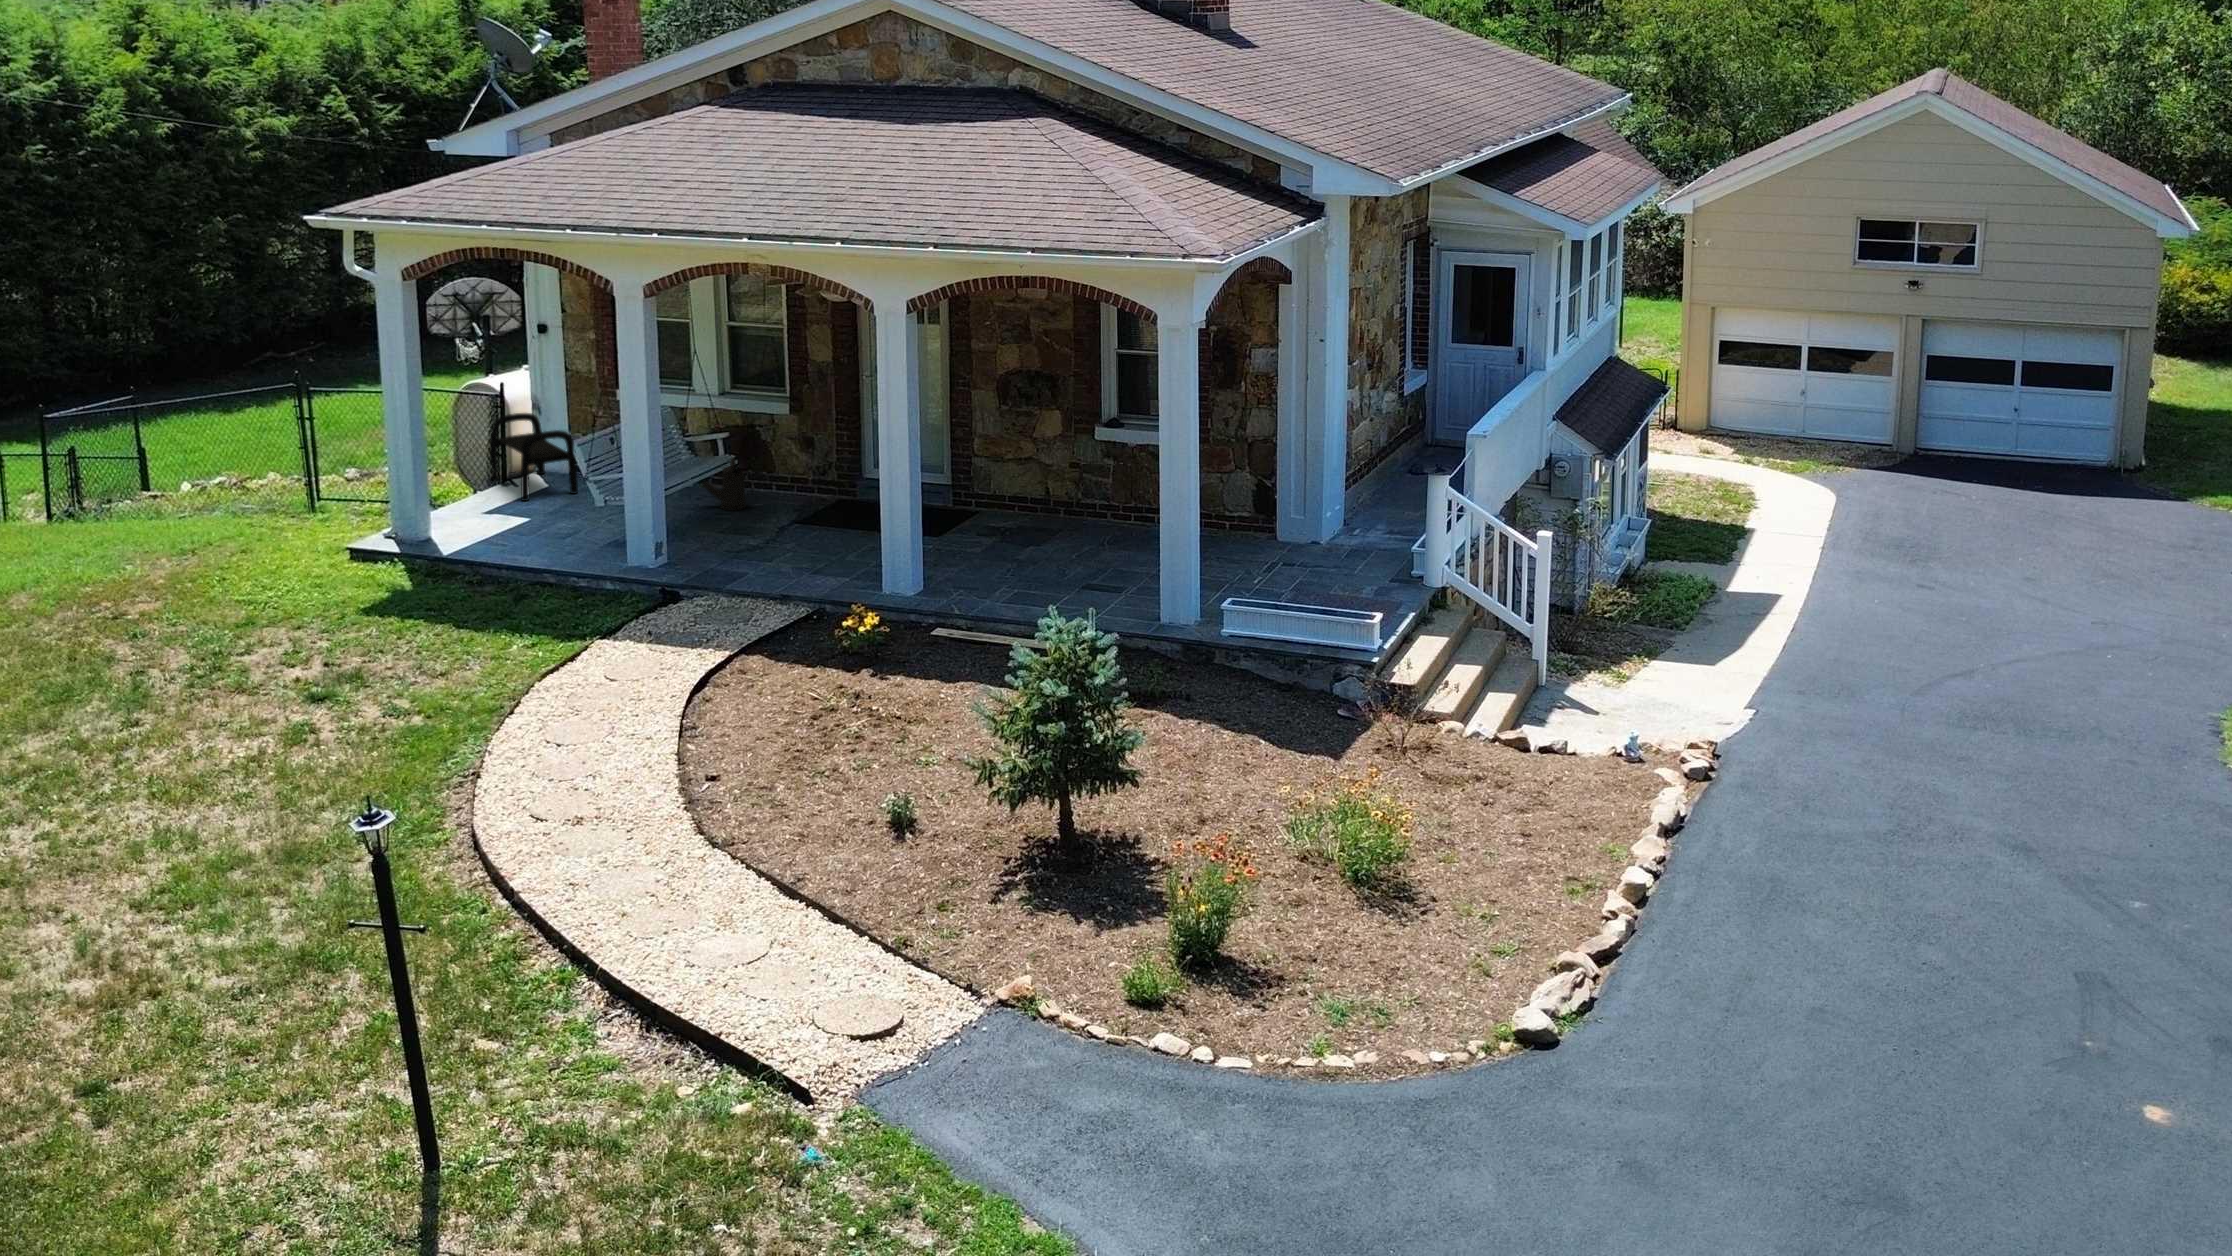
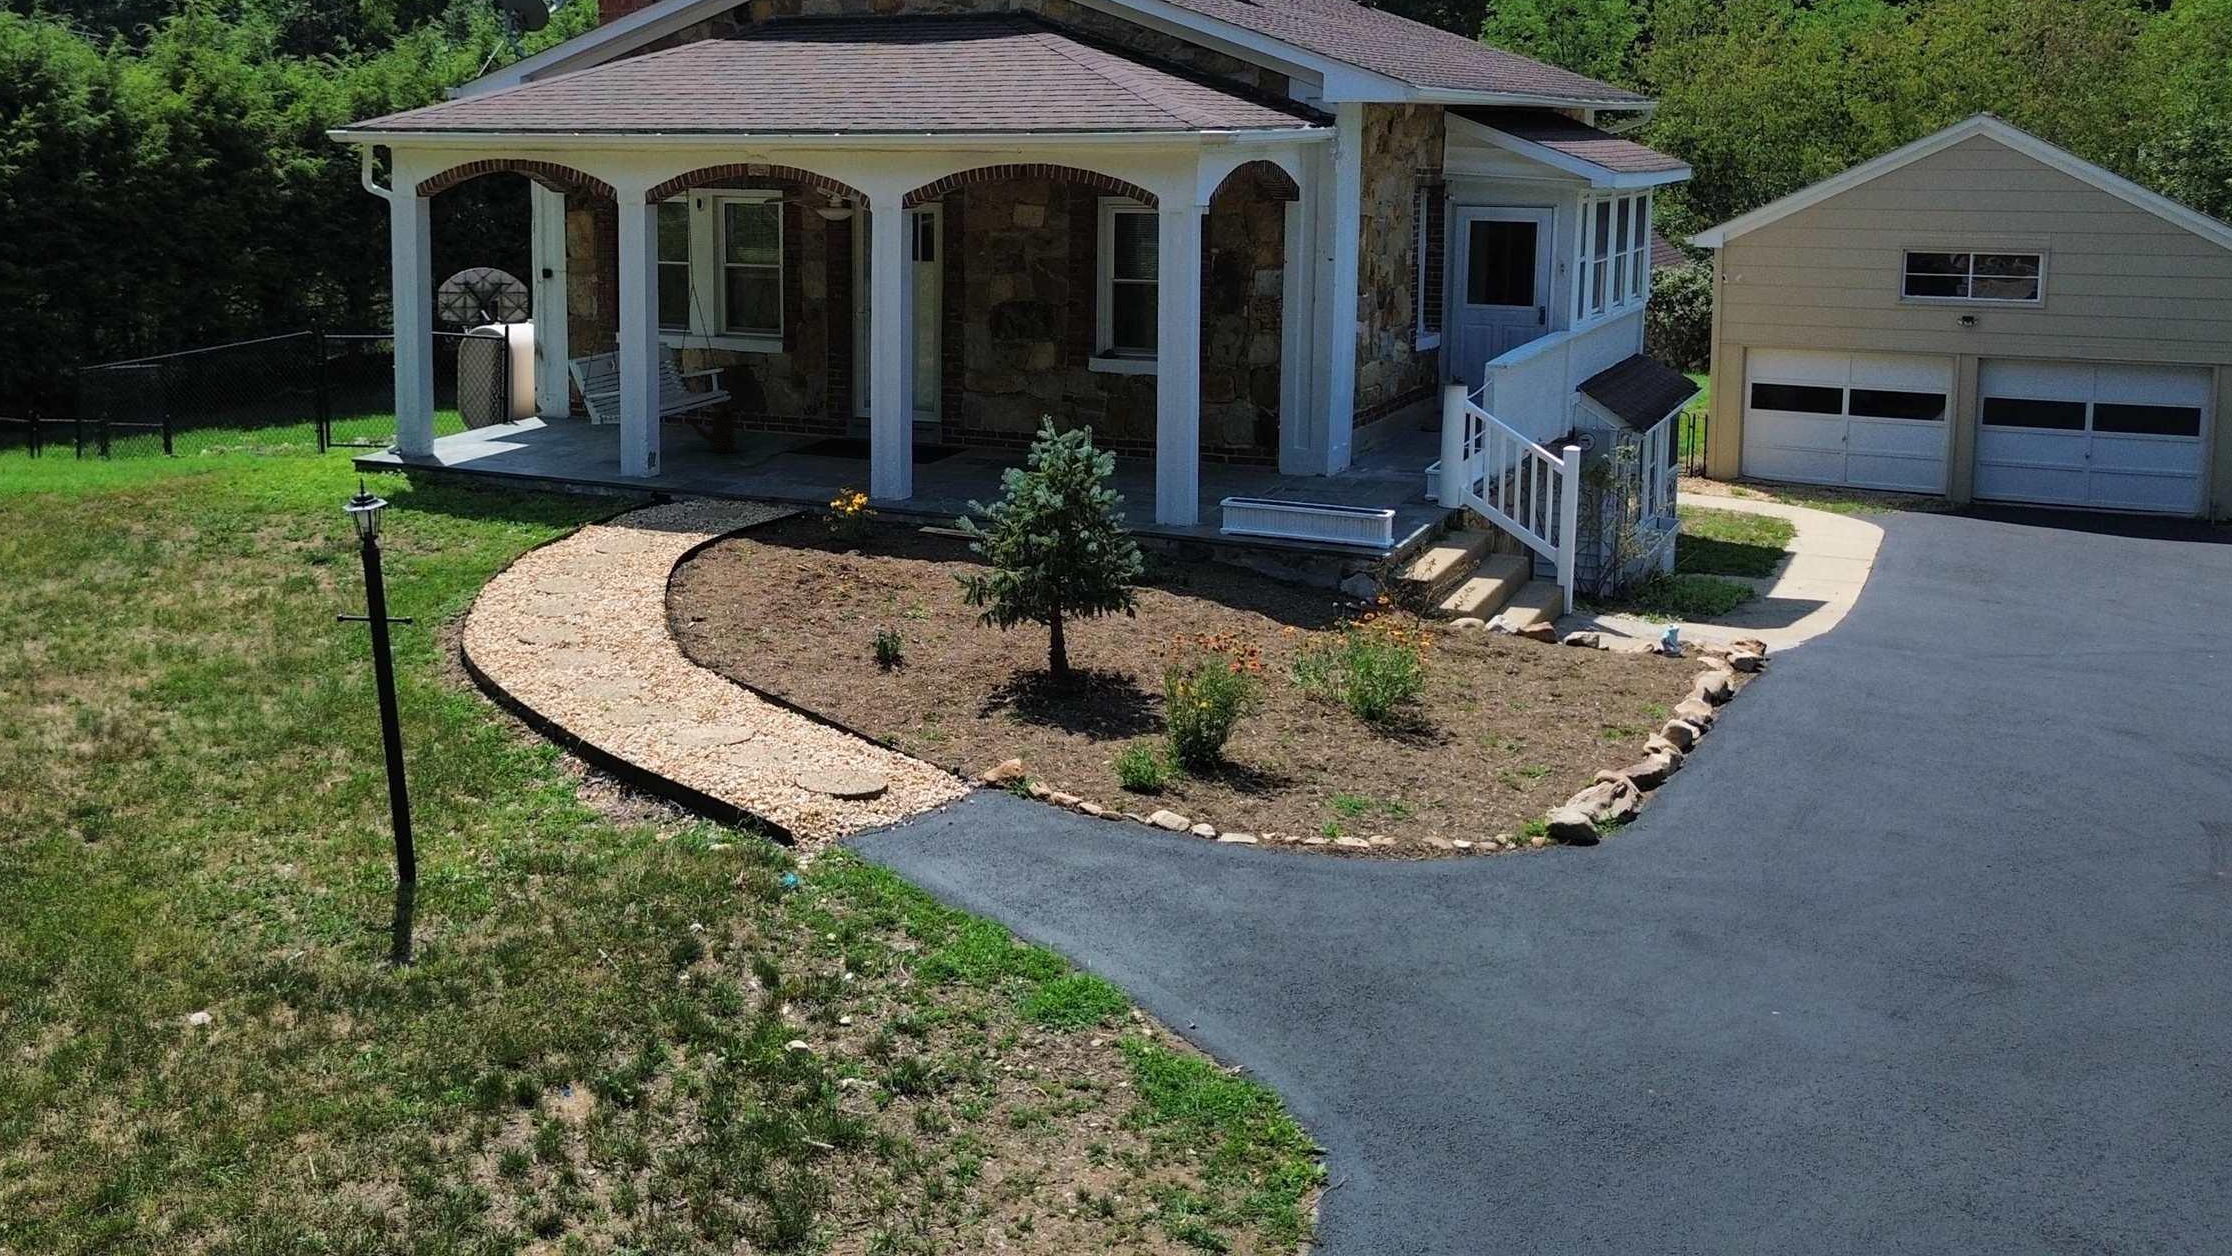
bench: present [490,413,578,501] -> none [489,365,574,444]

